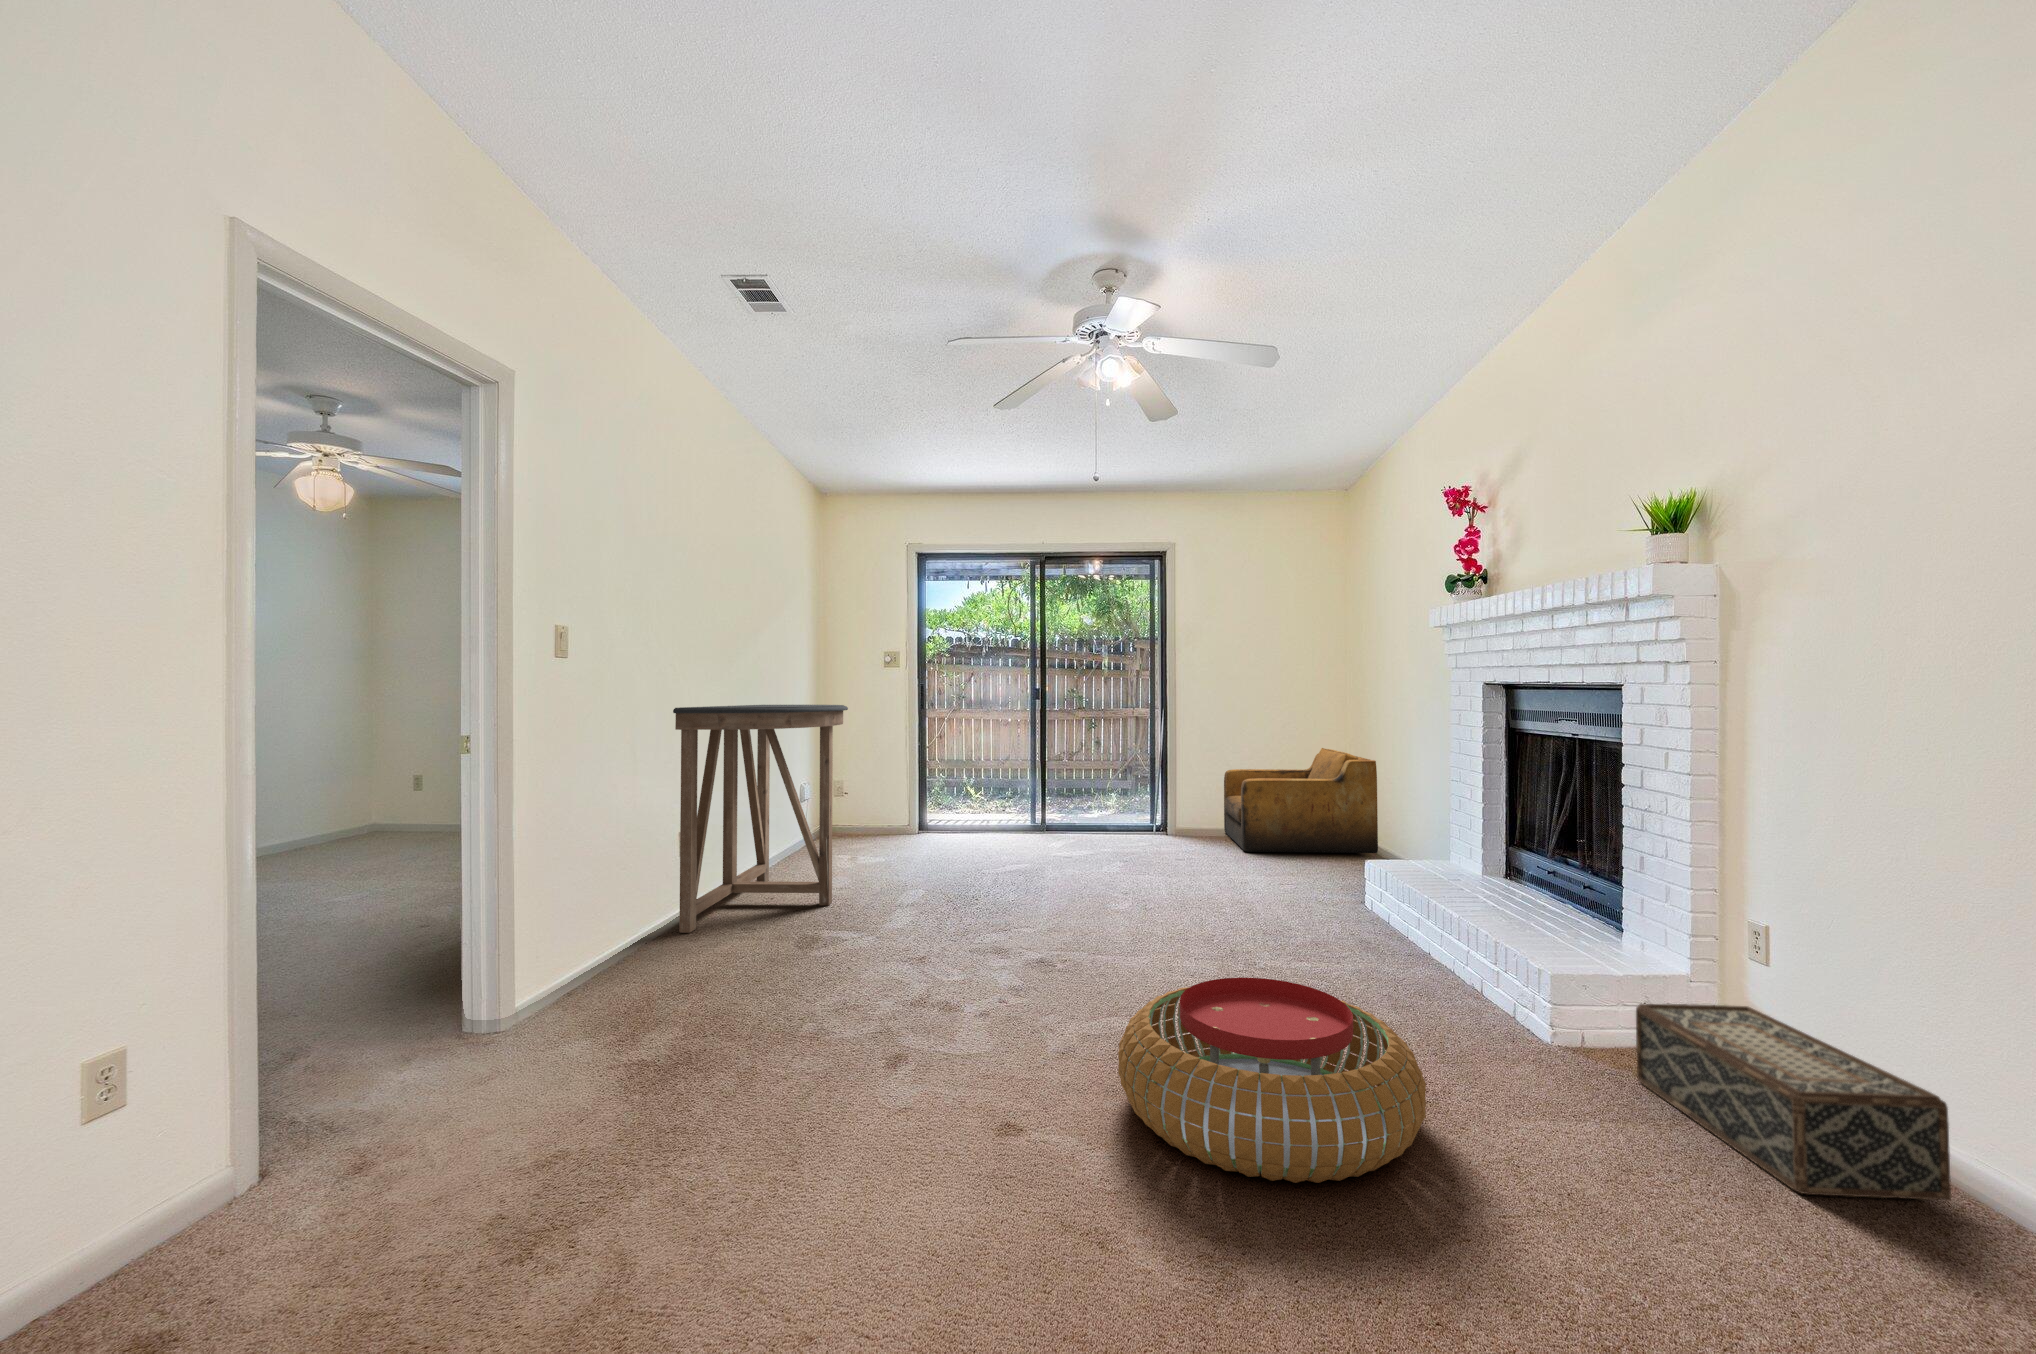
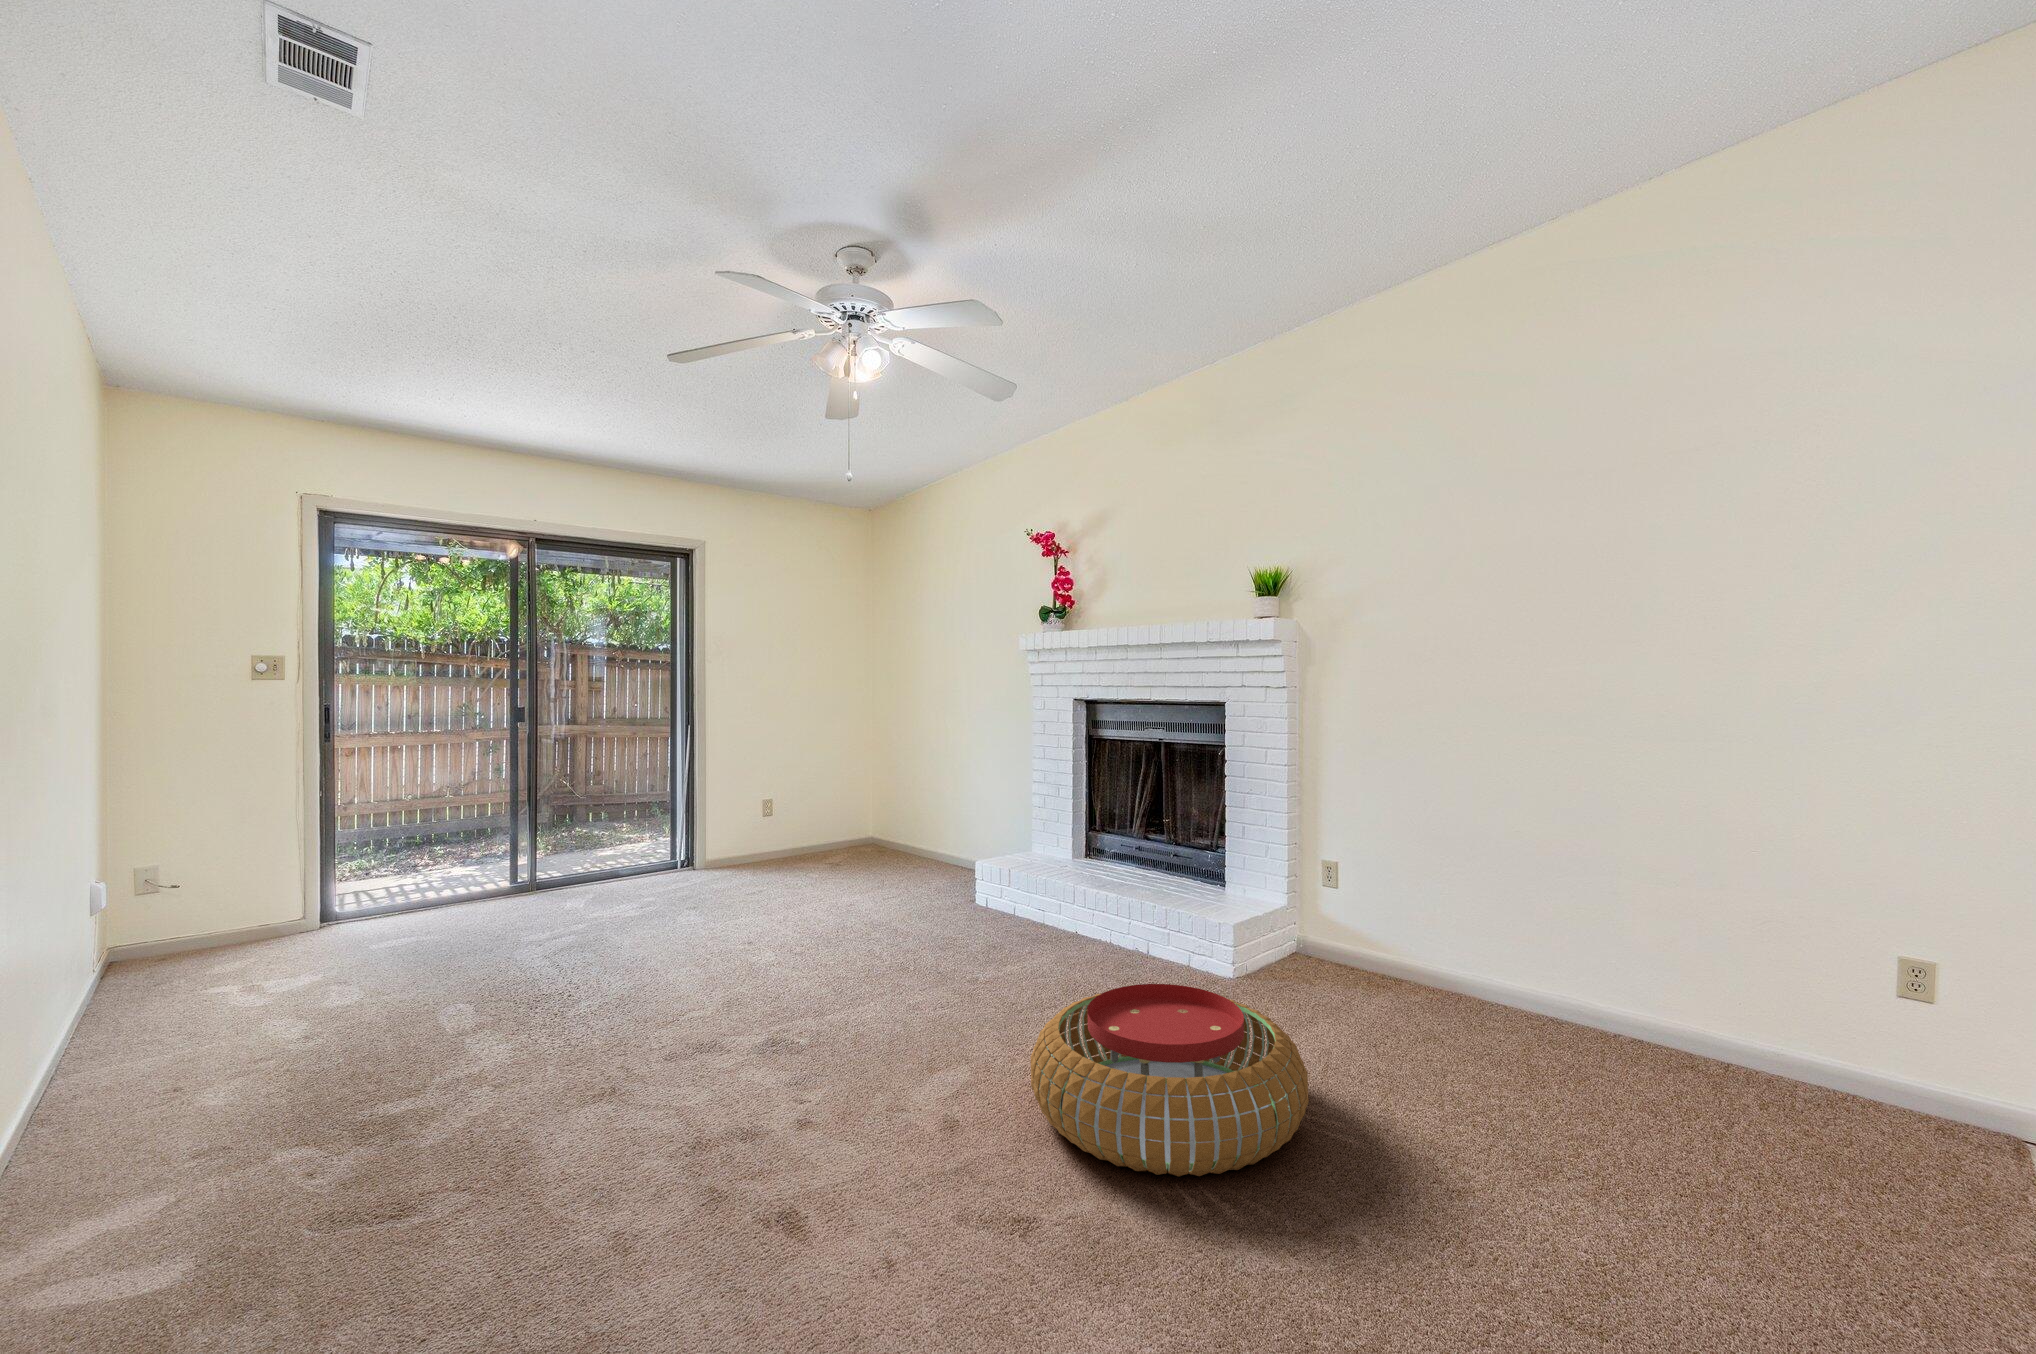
console table: present [673,705,848,933] -> none [18,744,353,1214]
armchair: present [1224,748,1378,853] -> none [756,759,917,871]
woven basket: present [1636,1004,1951,1200] -> none [1293,920,1472,1031]

